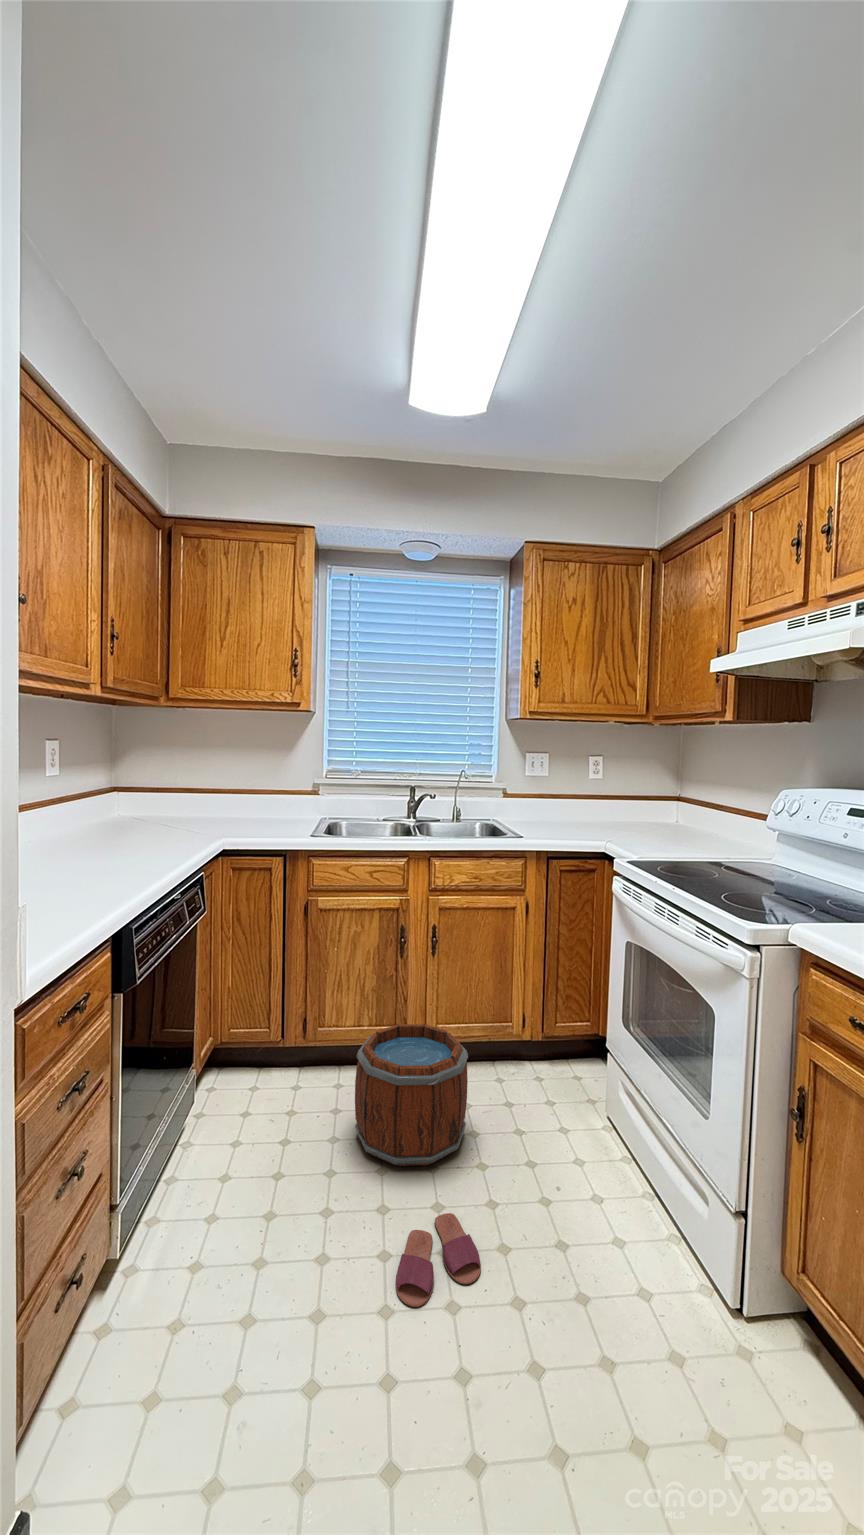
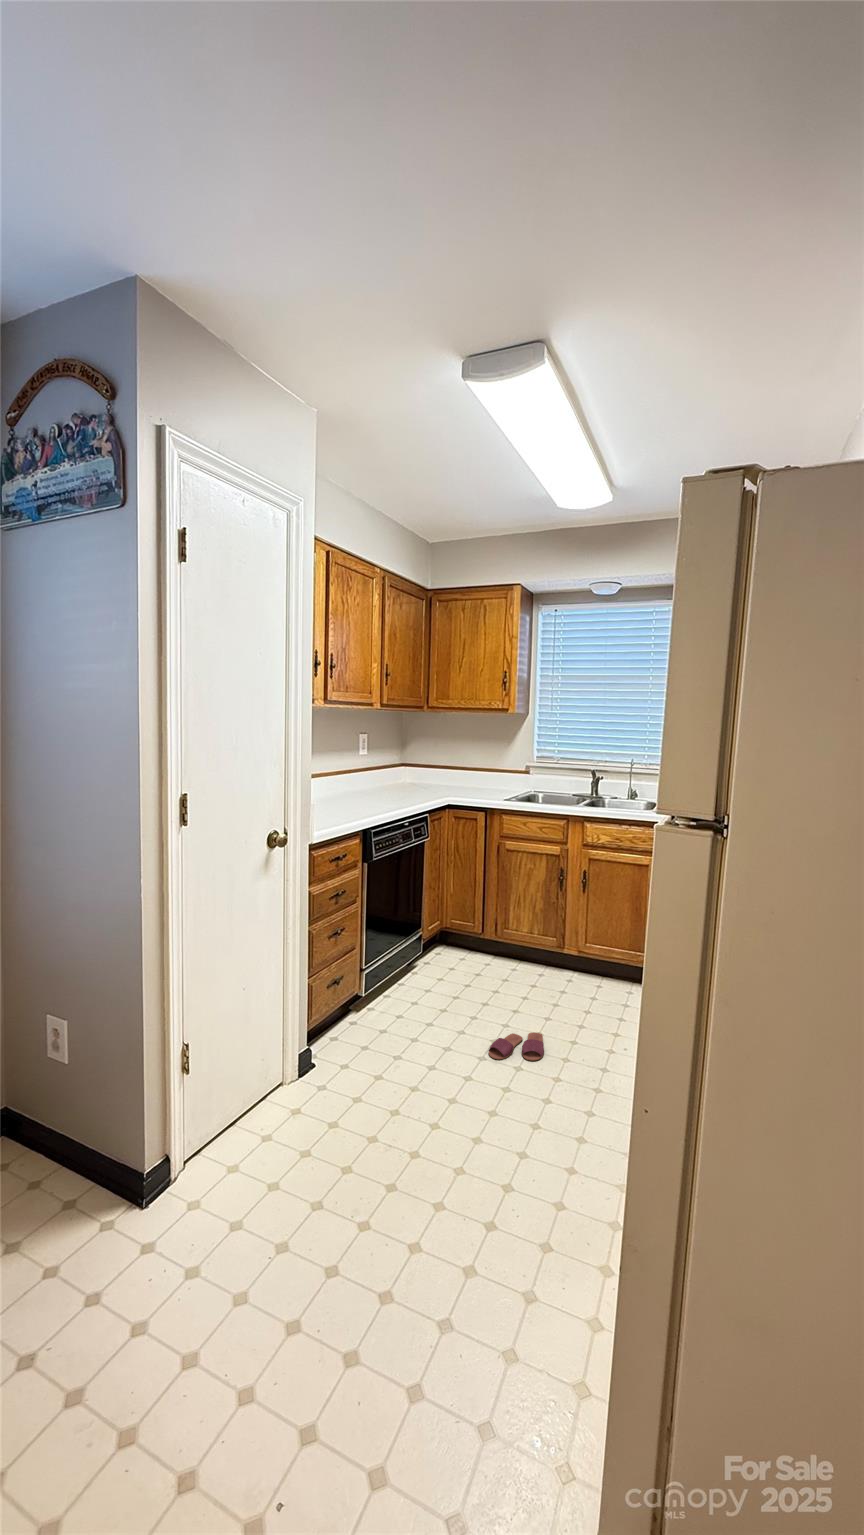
bucket: present [355,1024,468,1166] -> none [507,928,582,1013]

